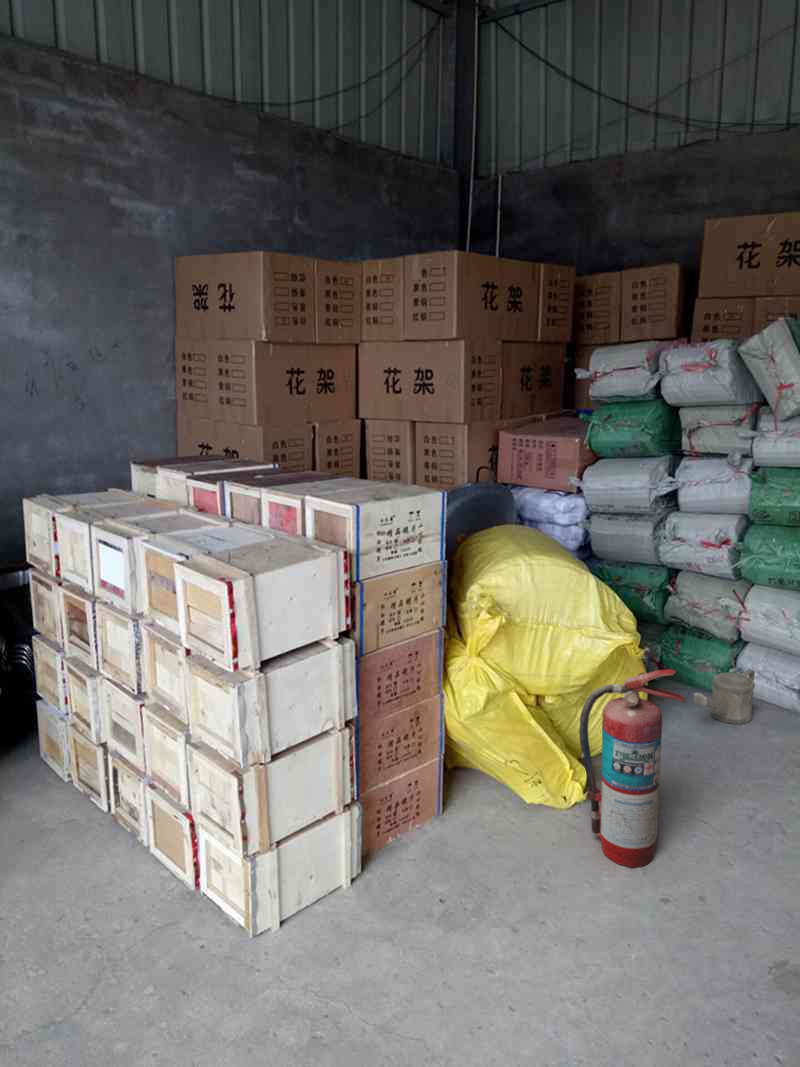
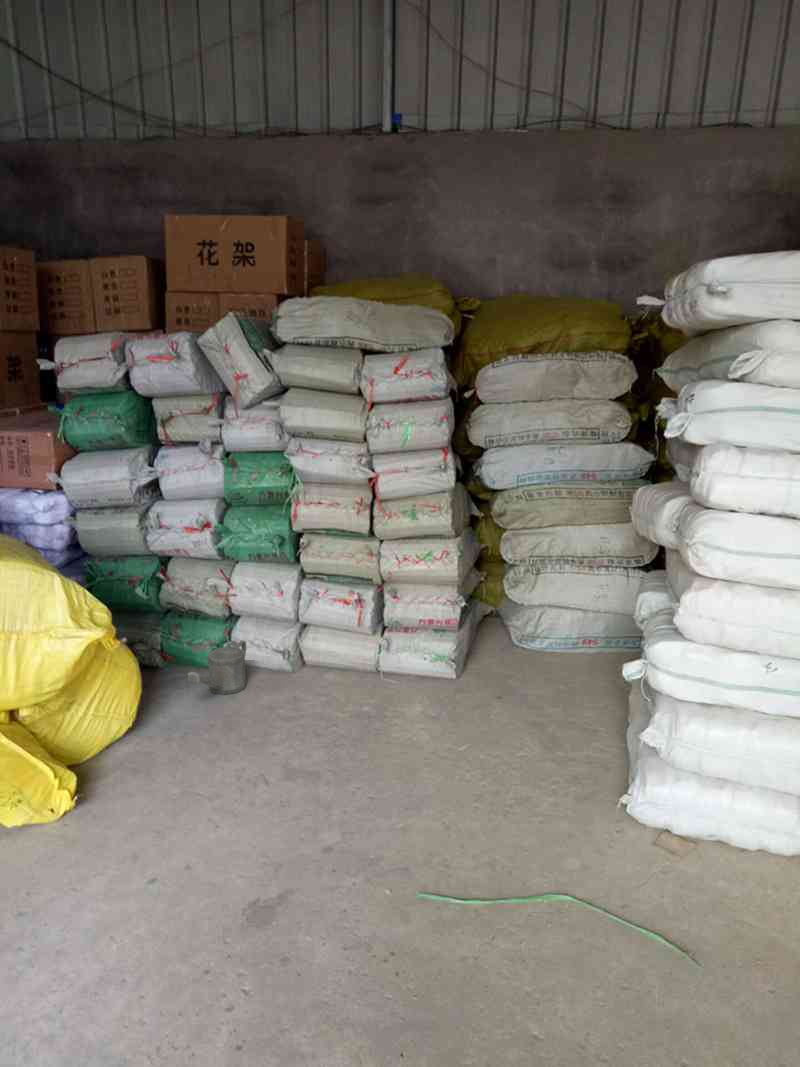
fire extinguisher: present [579,669,685,868] -> none [49,654,154,862]

